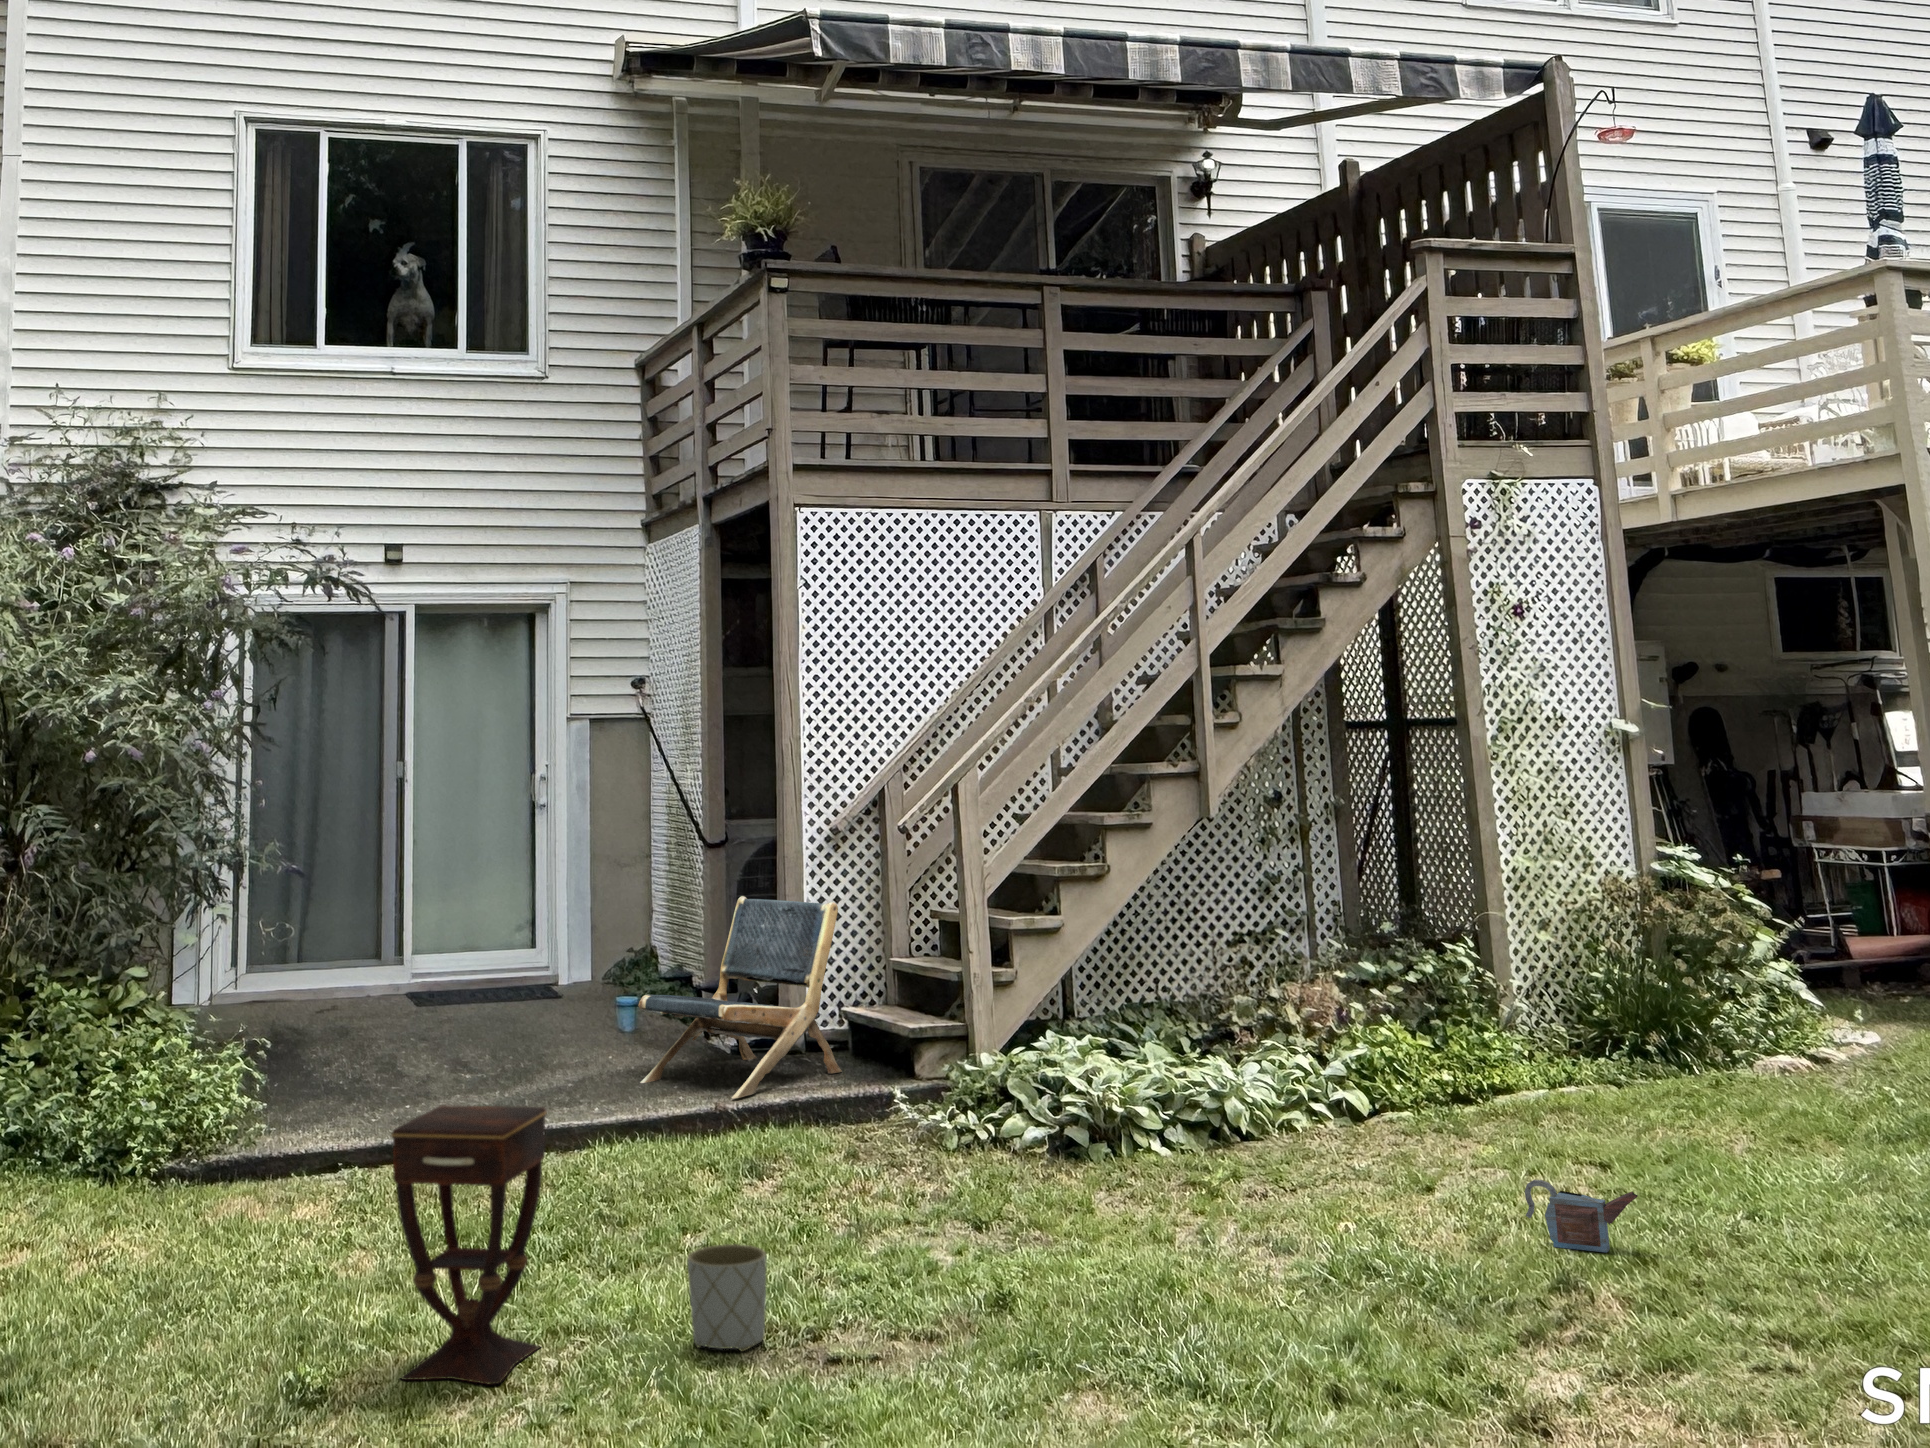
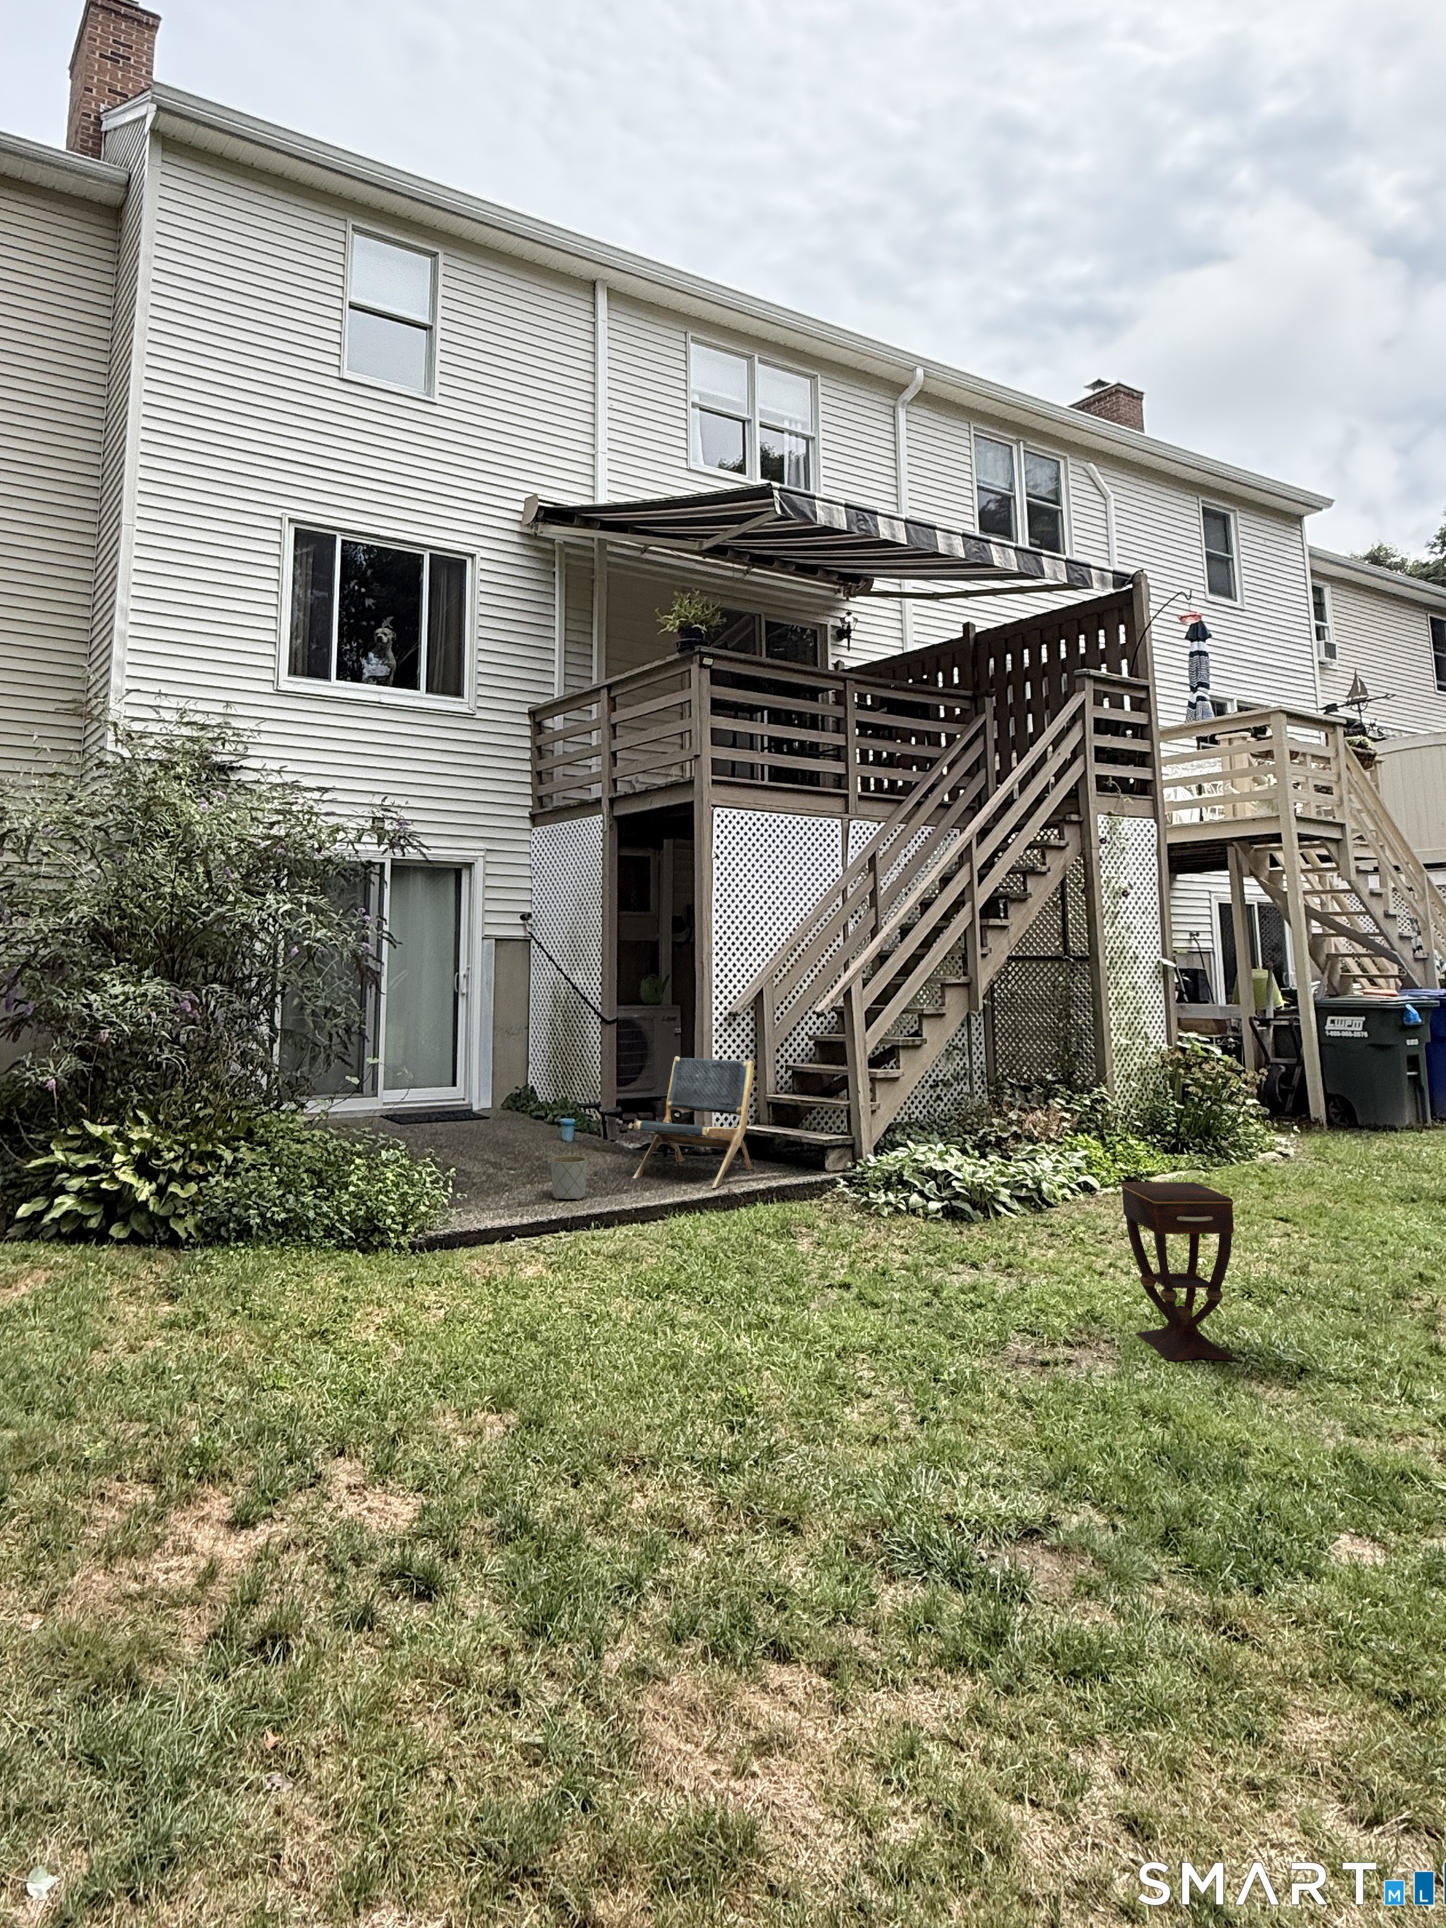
side table: present [391,1105,547,1384] -> present [1121,1182,1236,1361]
watering can: present [1525,1180,1638,1253] -> none [1327,1232,1402,1275]
planter: present [687,1244,767,1351] -> present [551,1156,587,1200]

